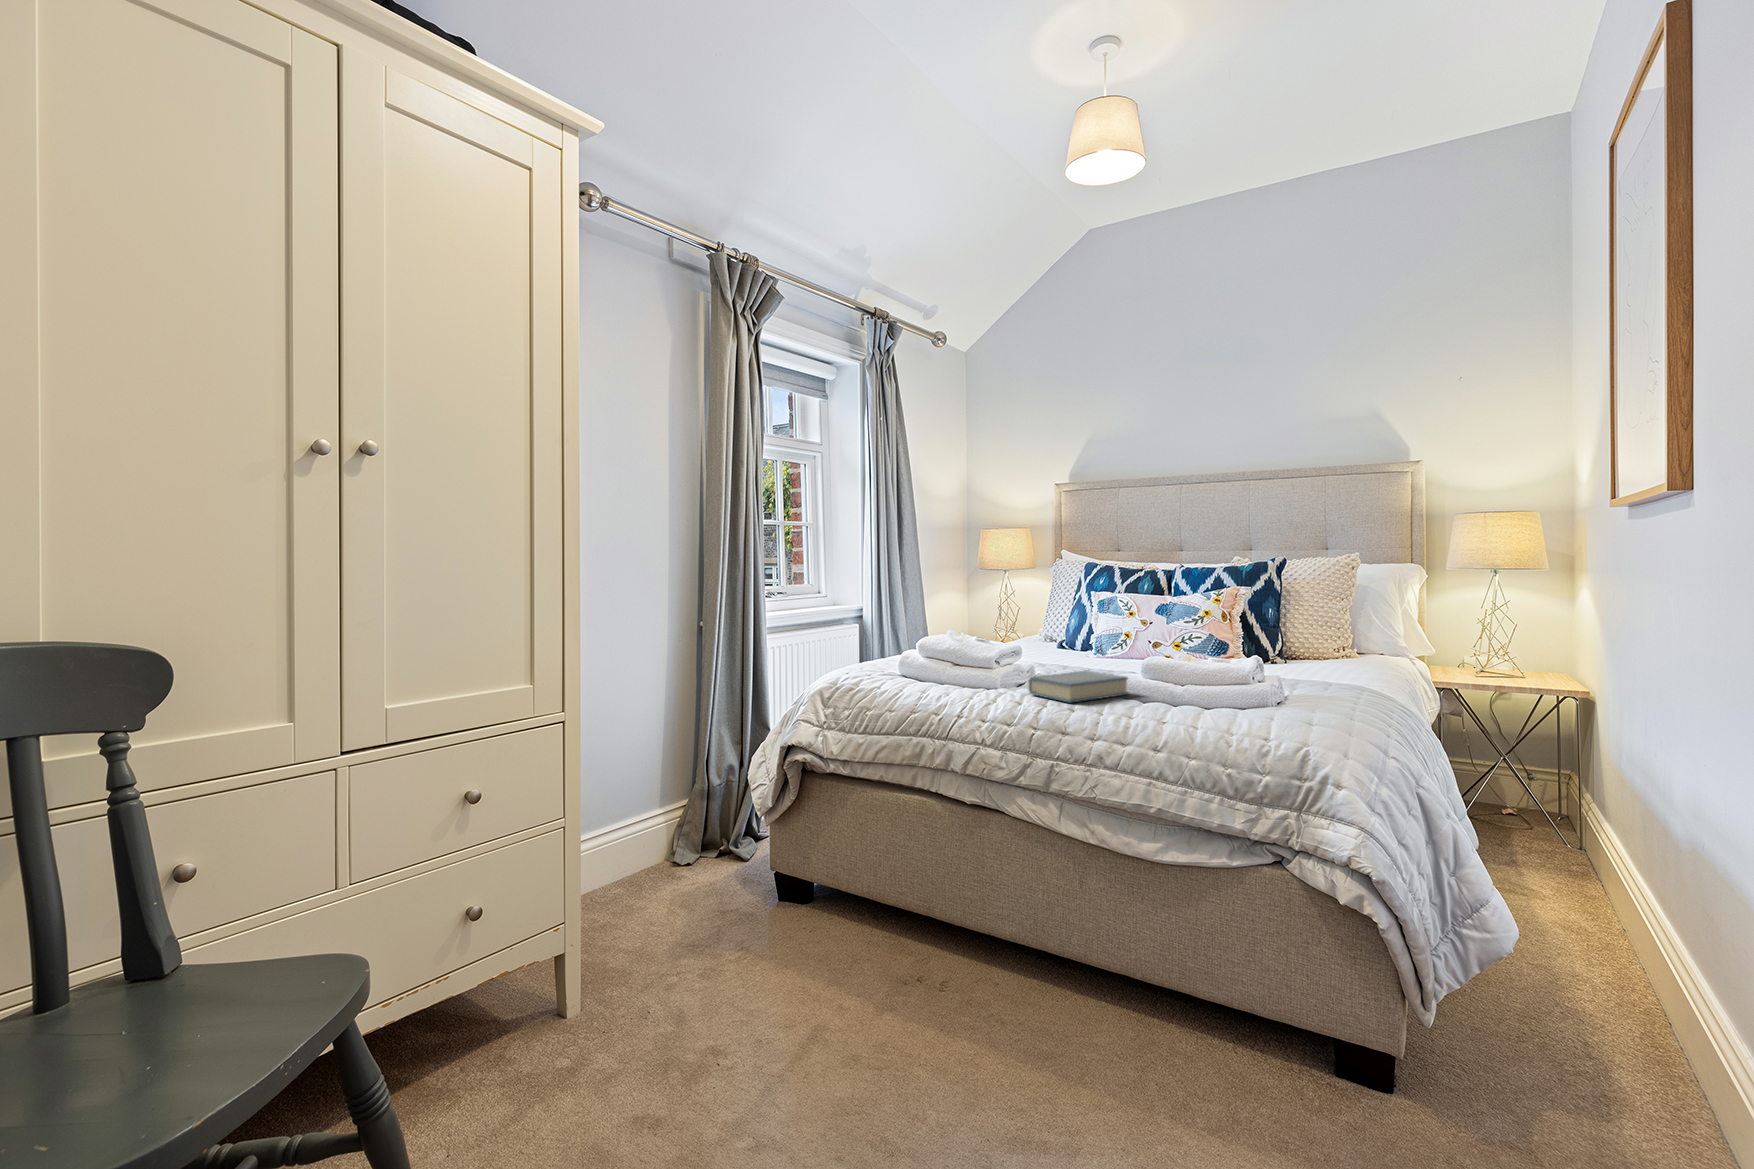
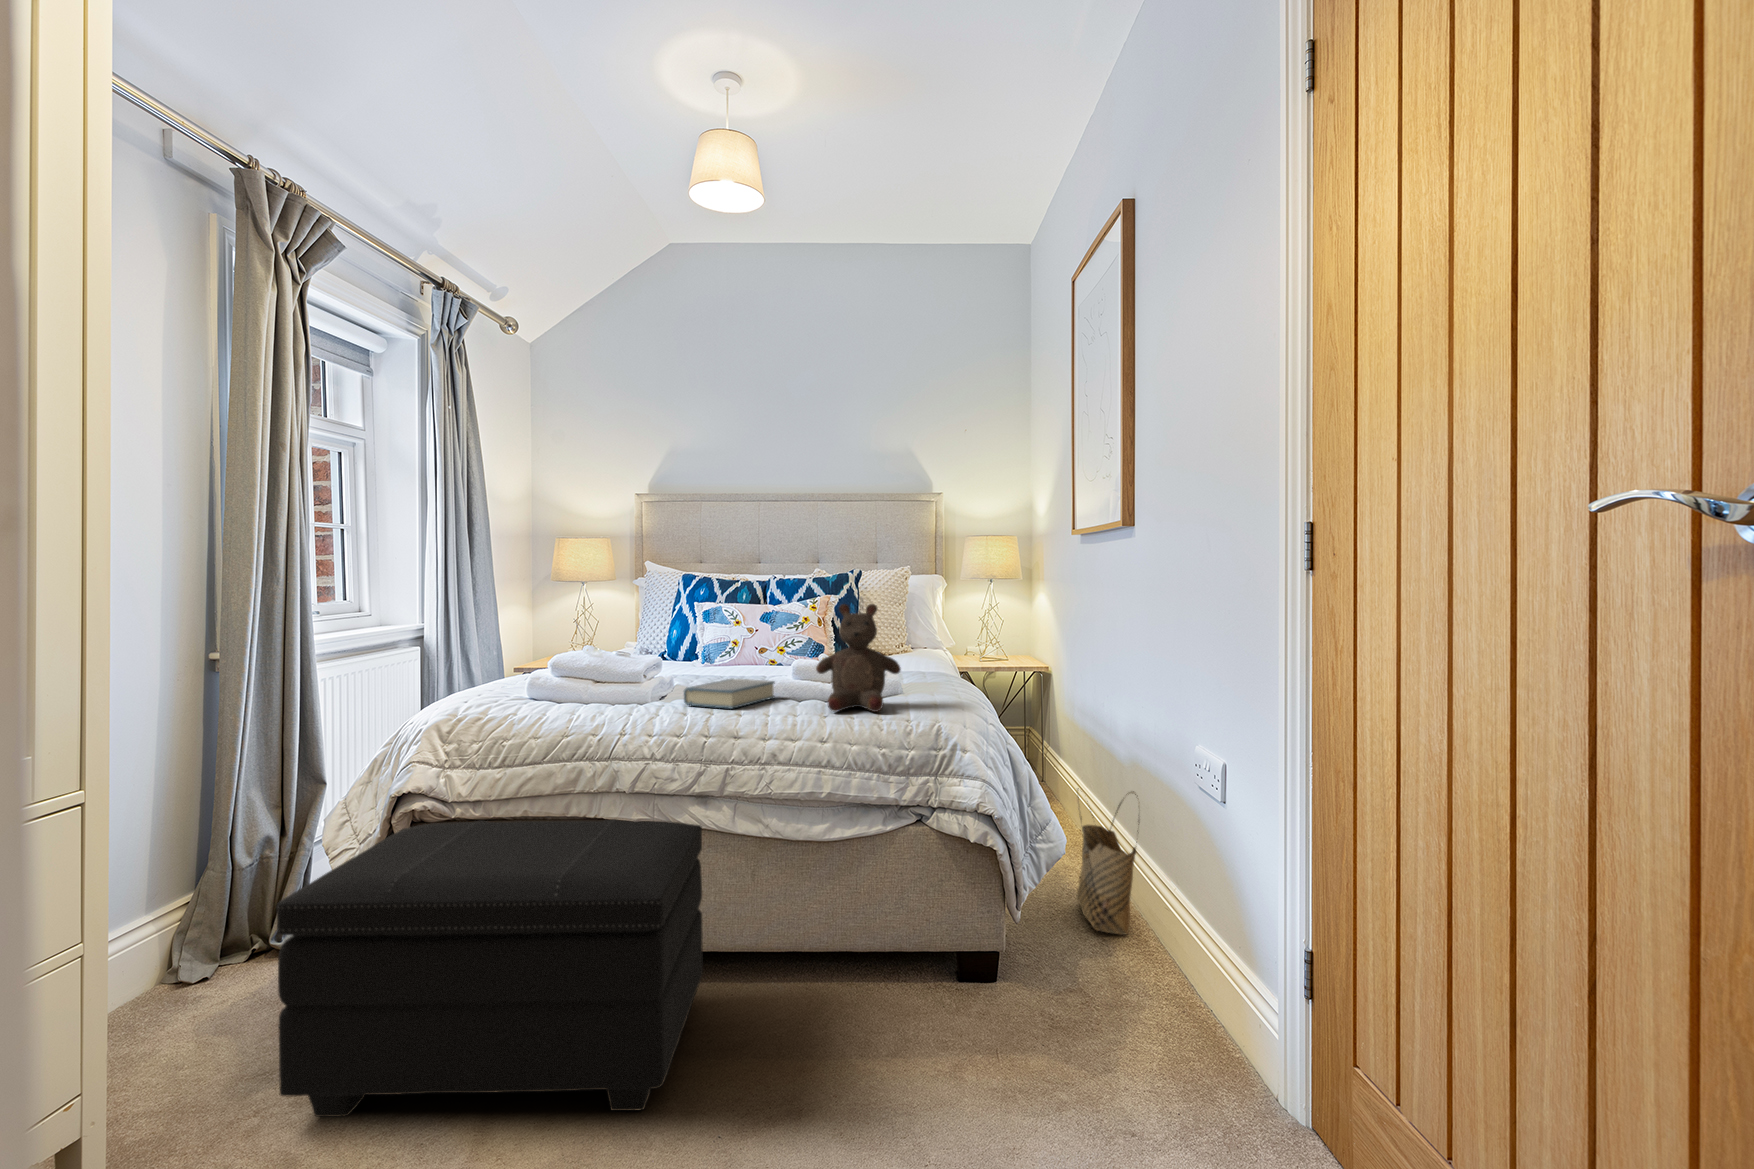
stuffed bear: none [1164,598,1267,724] -> present [816,604,901,712]
footstool: none [659,775,1023,1101] -> present [277,819,703,1117]
woven basket: none [1552,855,1671,1085] -> present [1077,788,1139,935]

